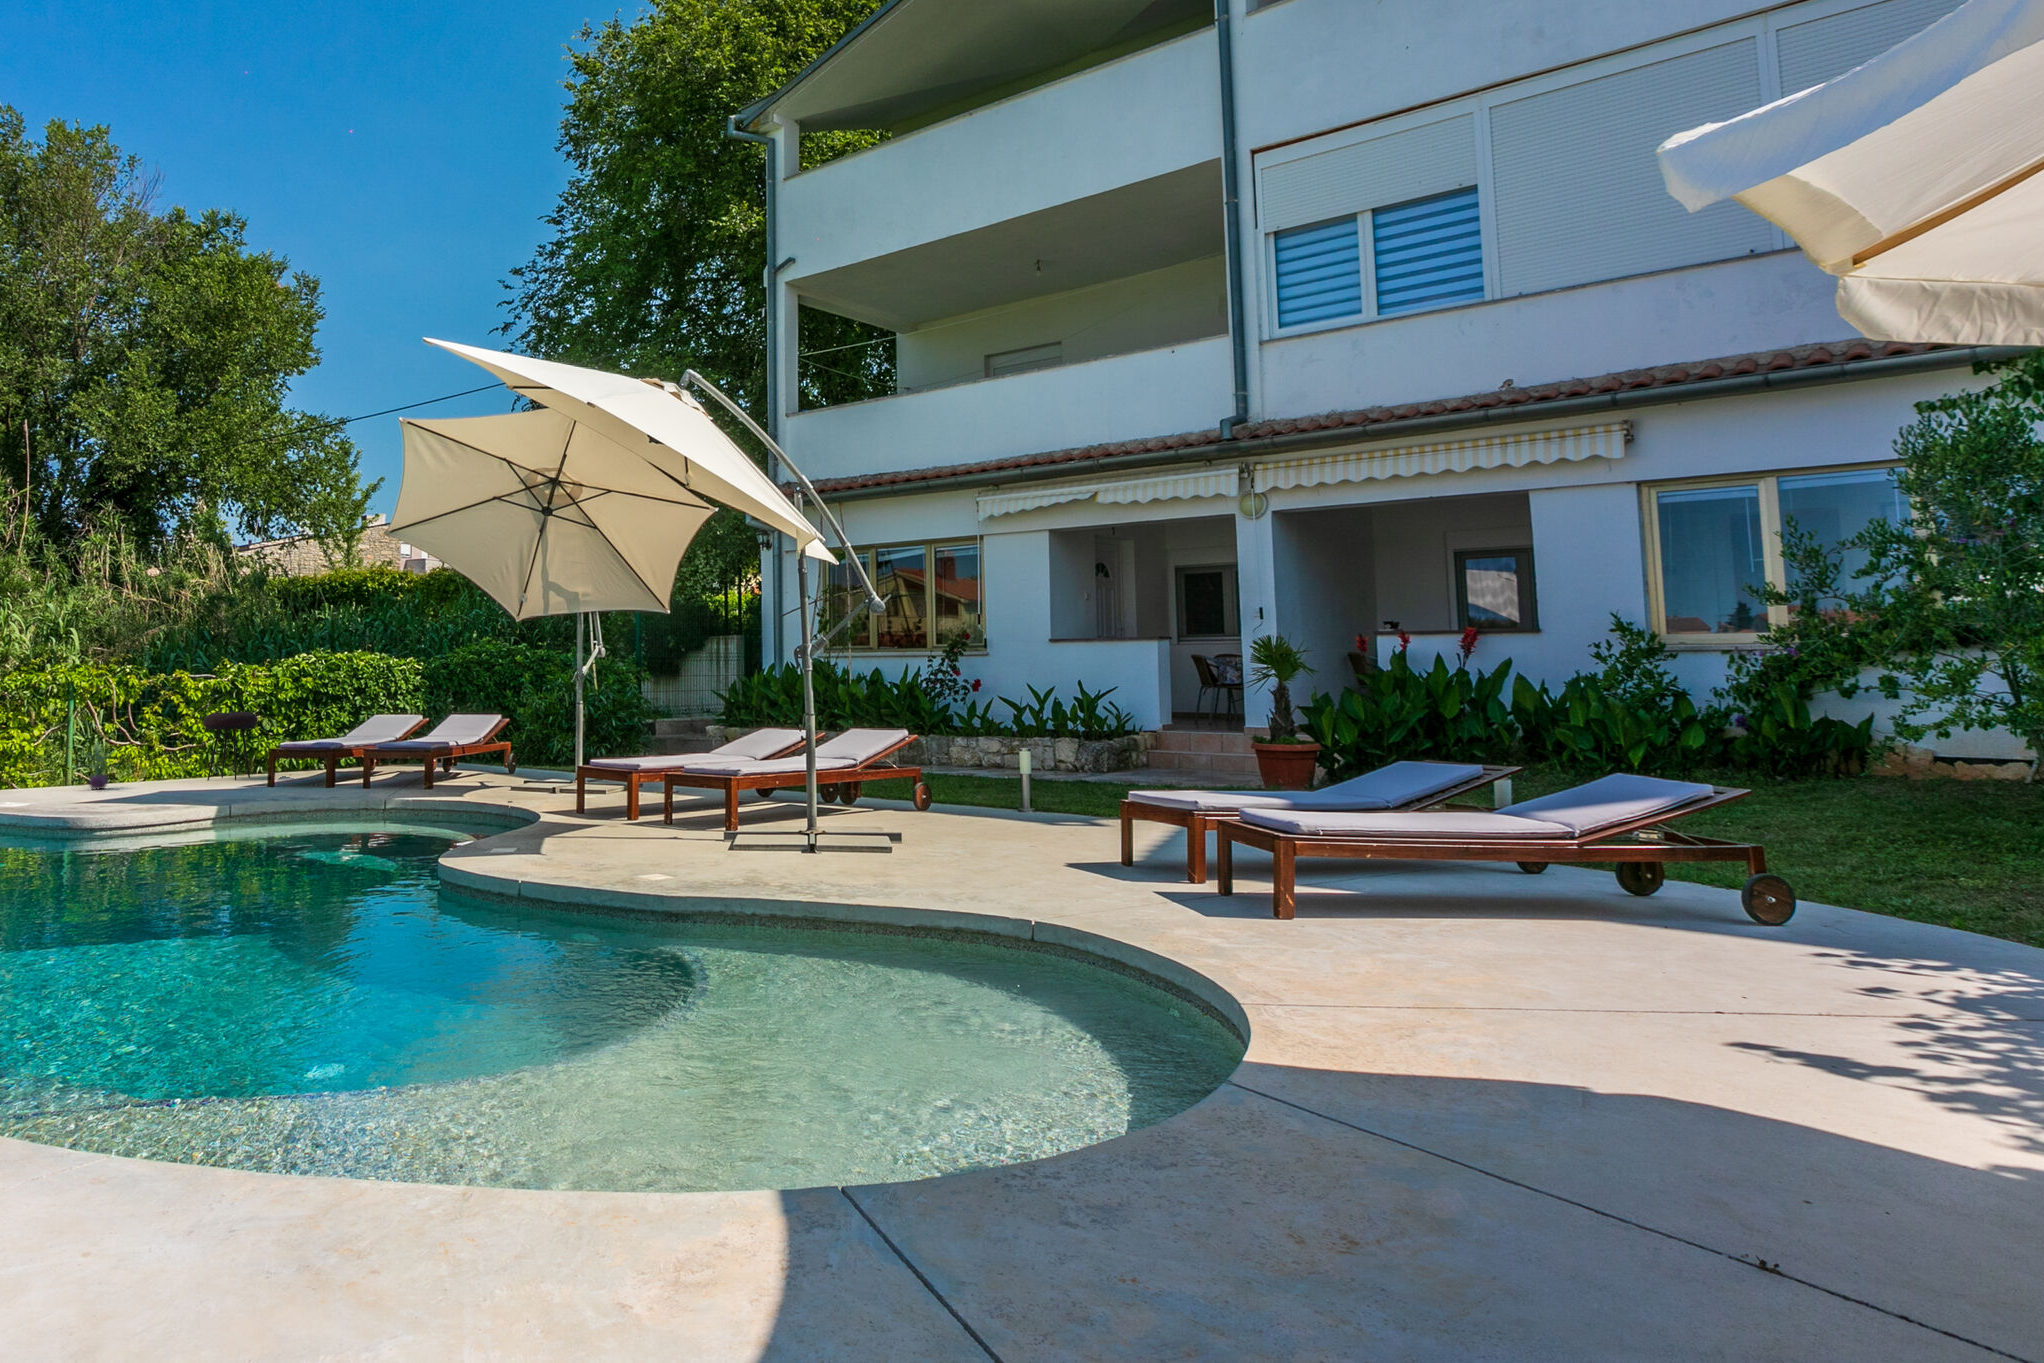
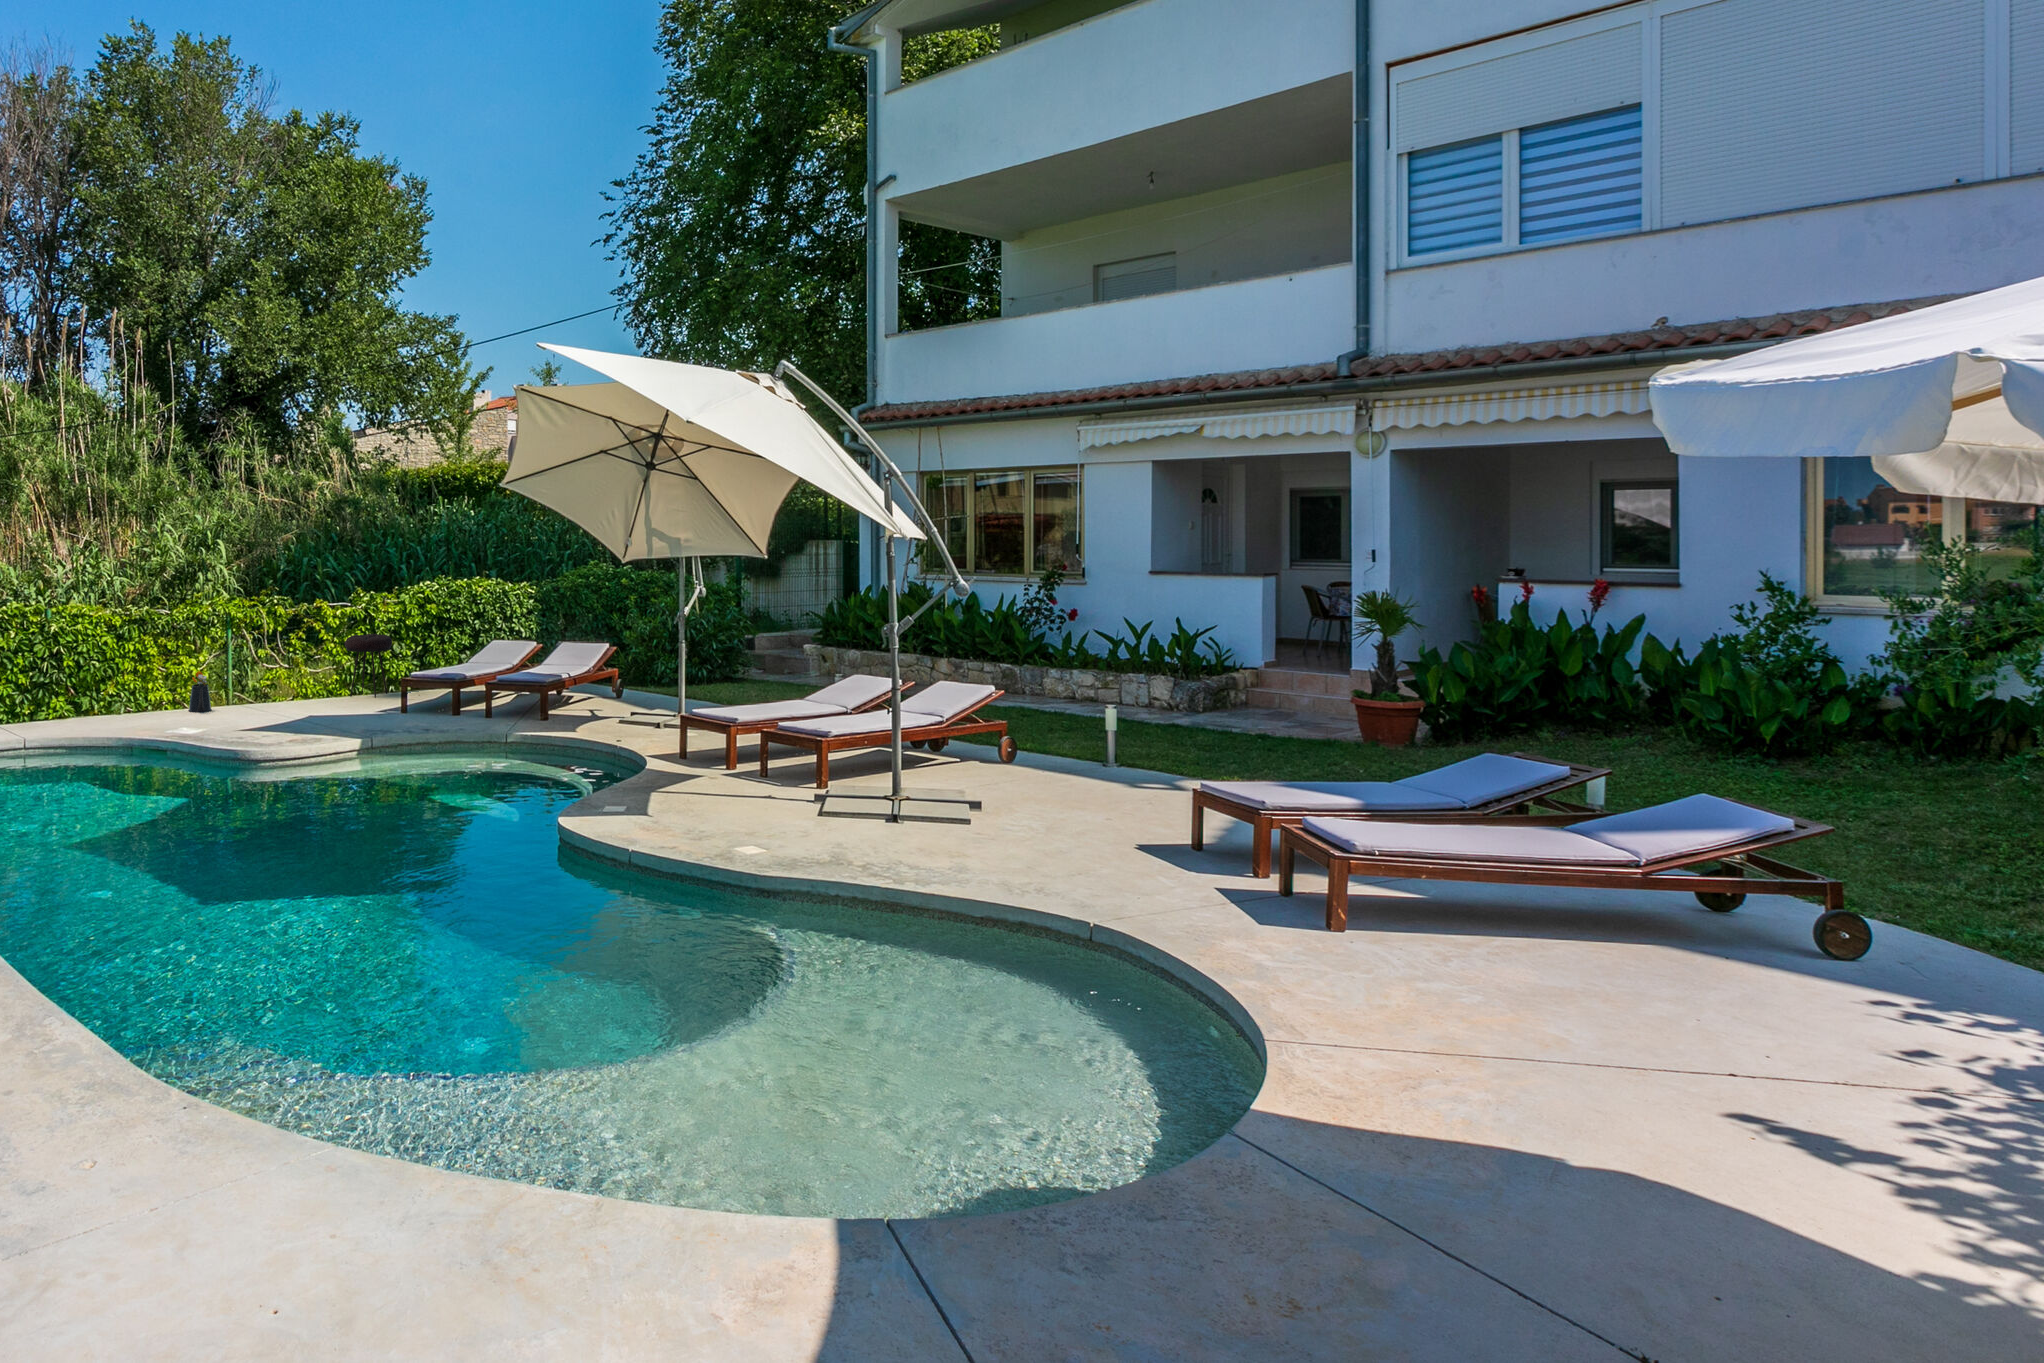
decorative plant: present [89,742,108,789] -> none [235,663,278,707]
watering can: none [14,748,44,794] -> present [189,671,212,712]

